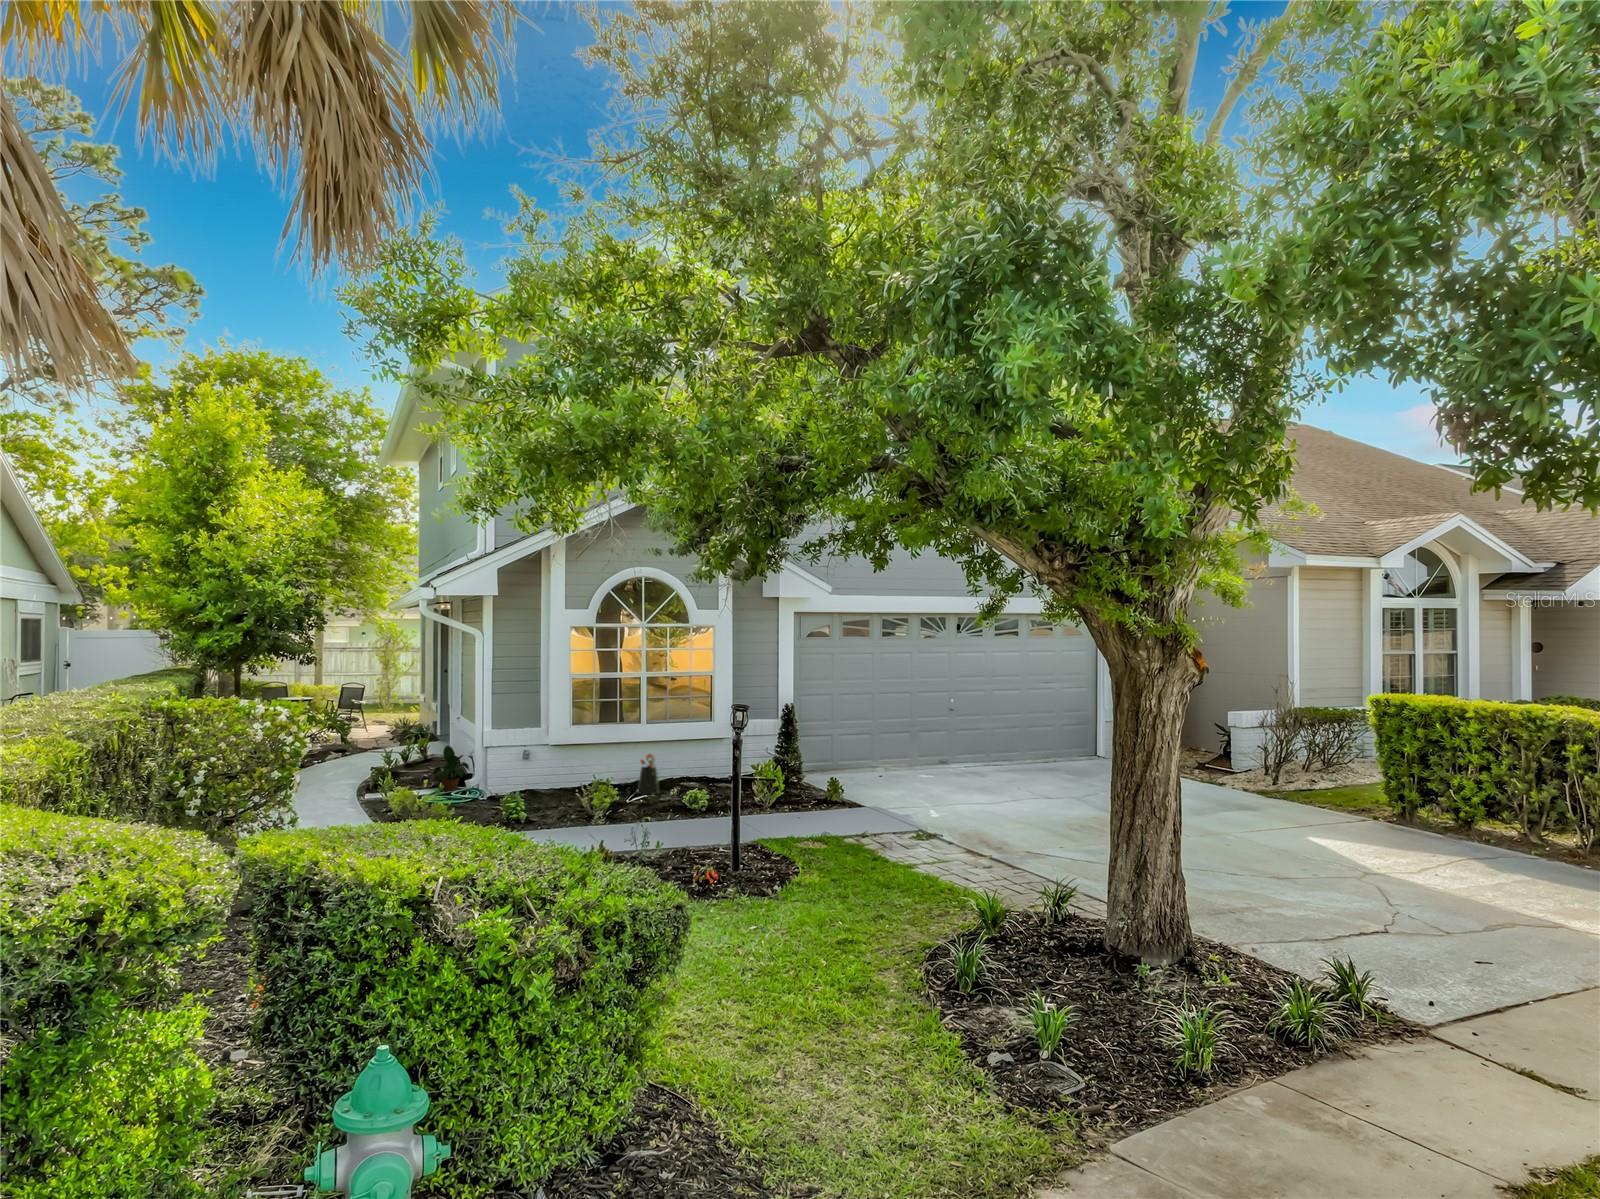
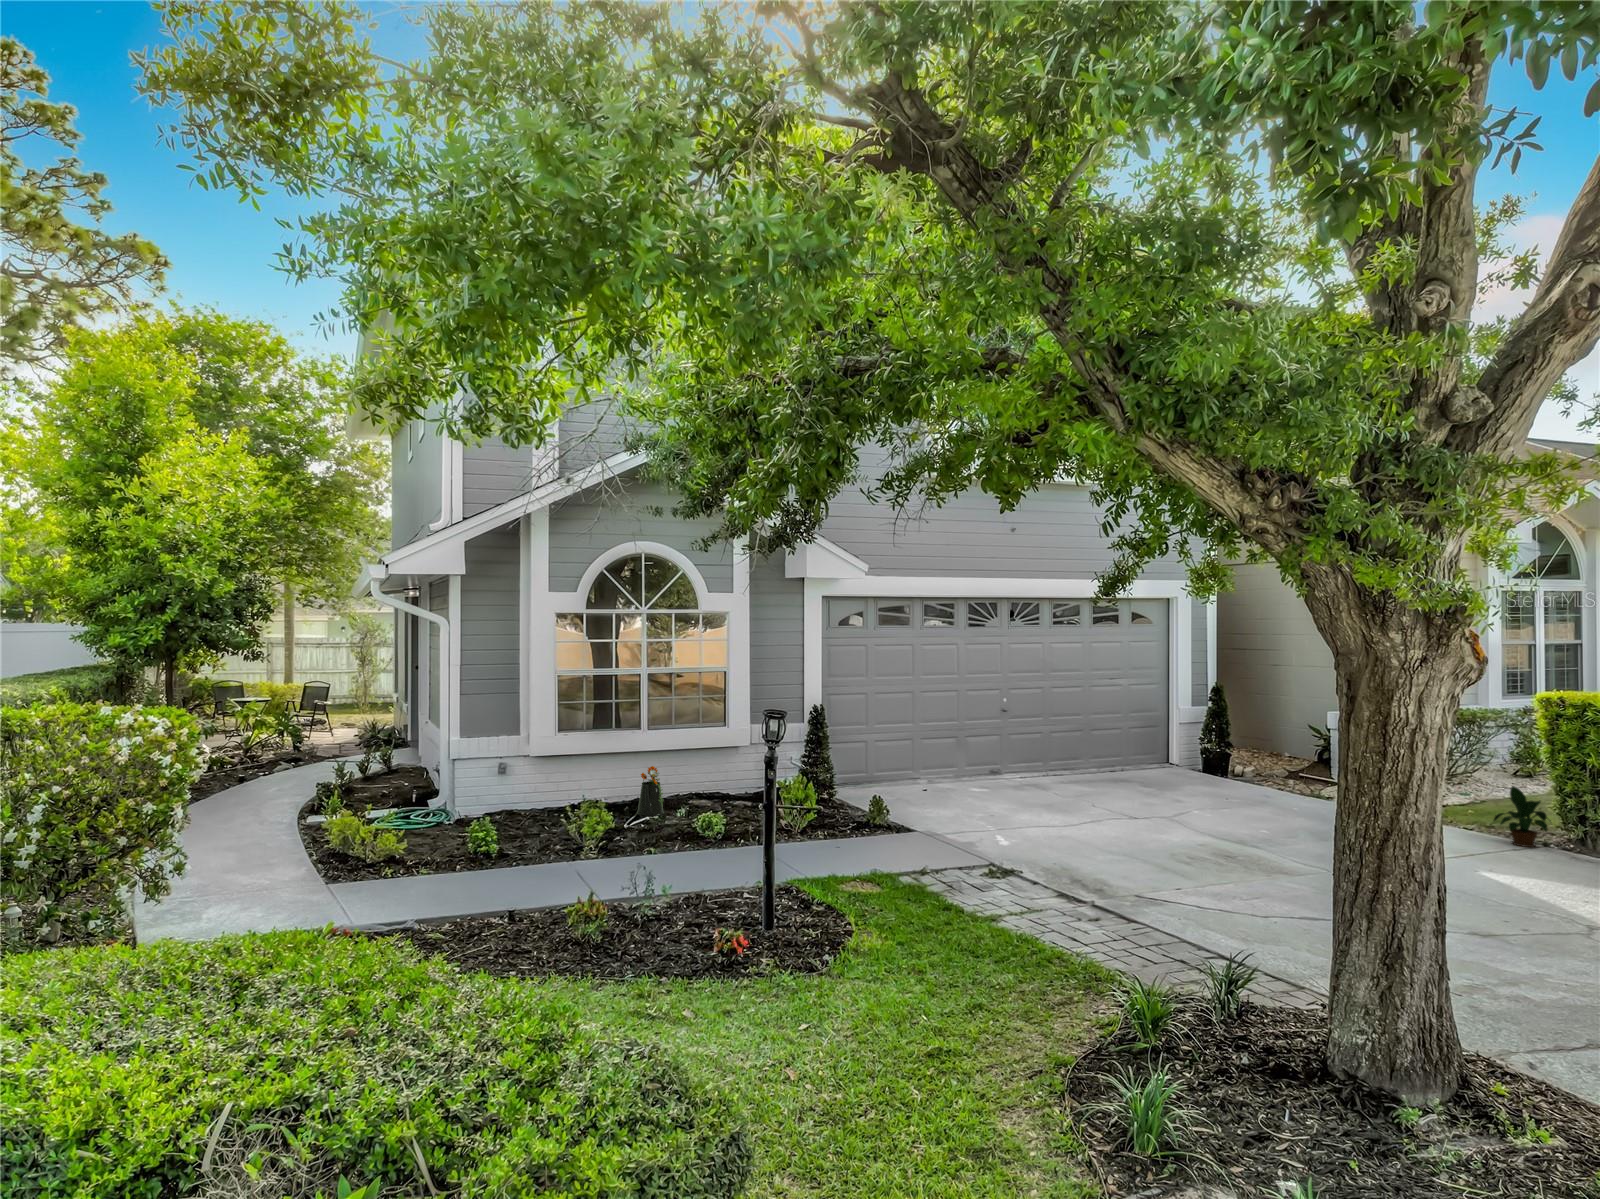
potted plant: present [434,746,469,791] -> present [1494,786,1551,847]

